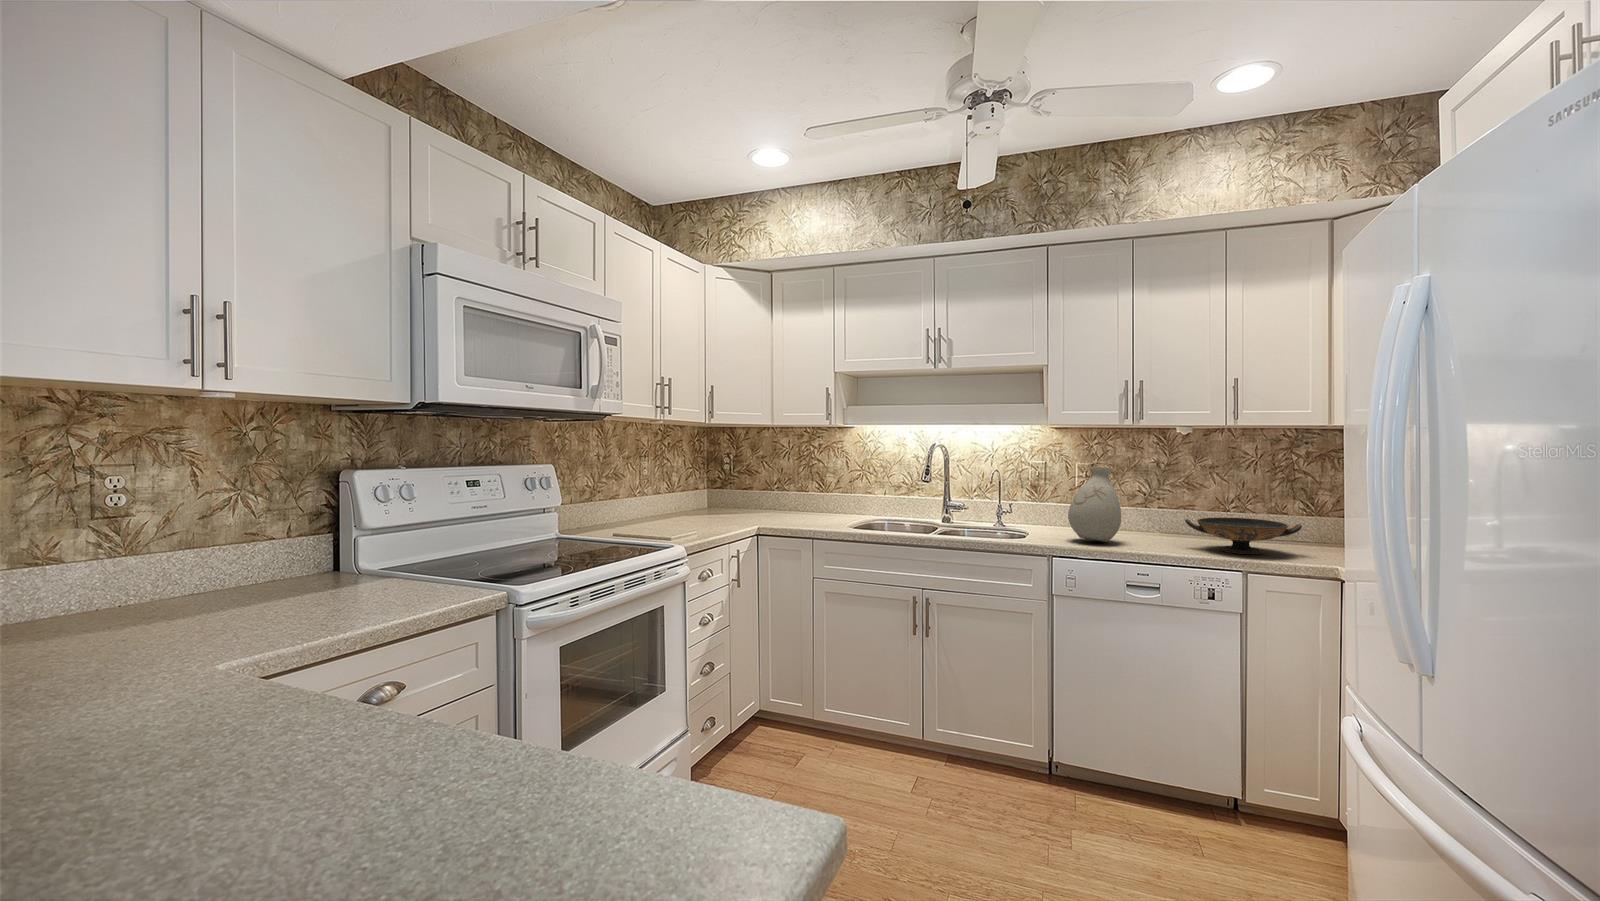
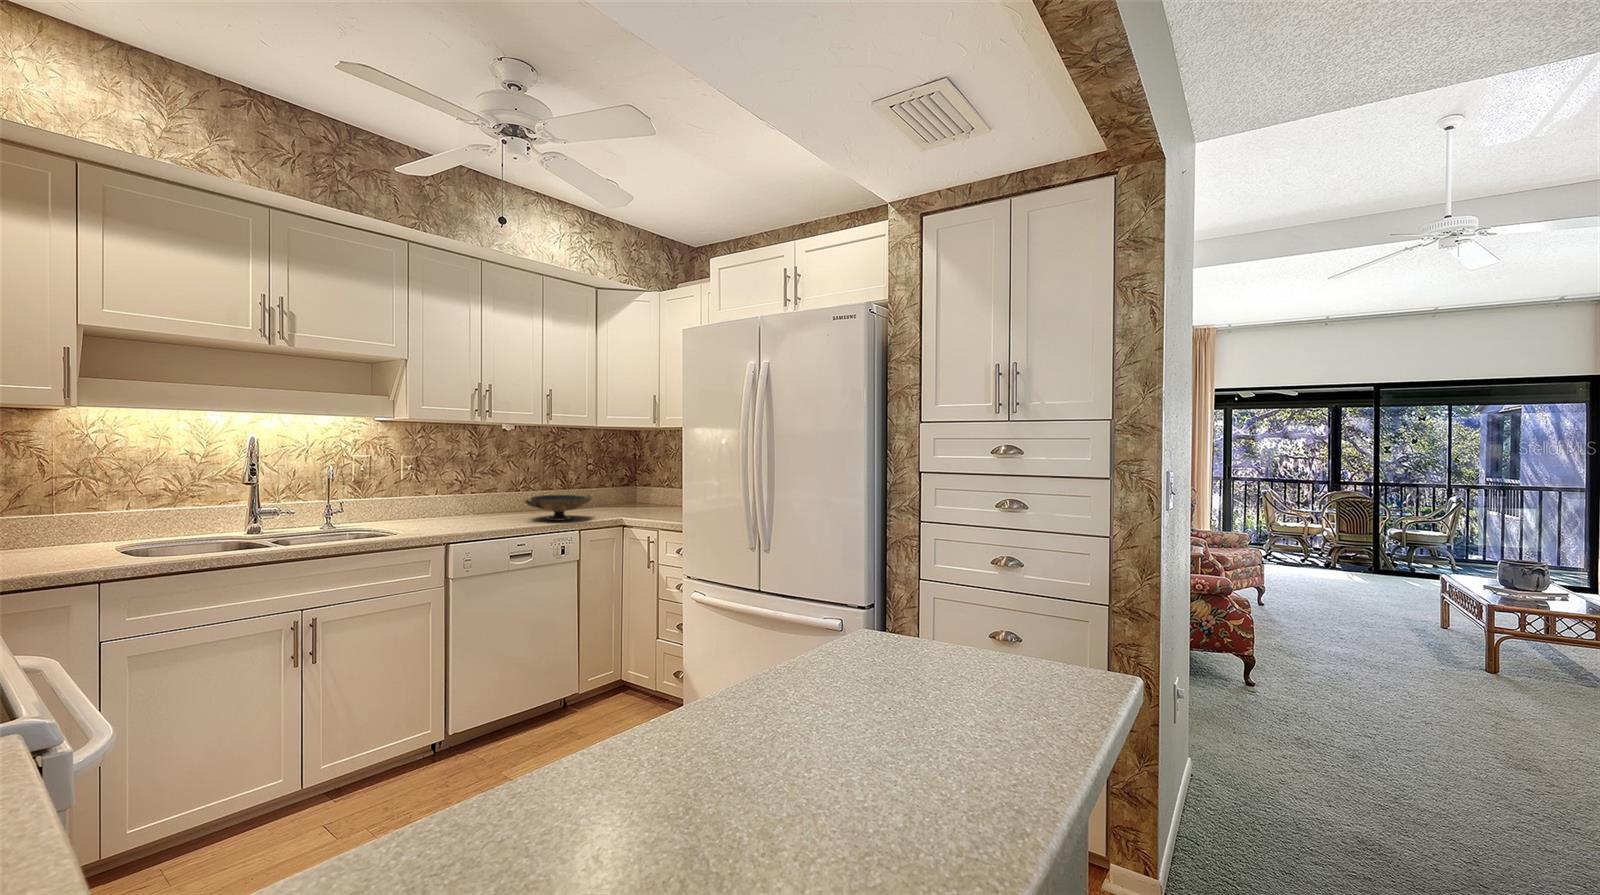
vase: present [1068,467,1121,542] -> none [434,460,483,528]

